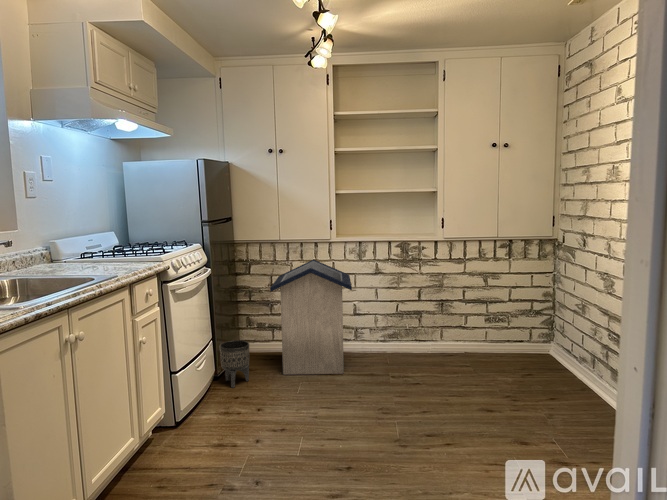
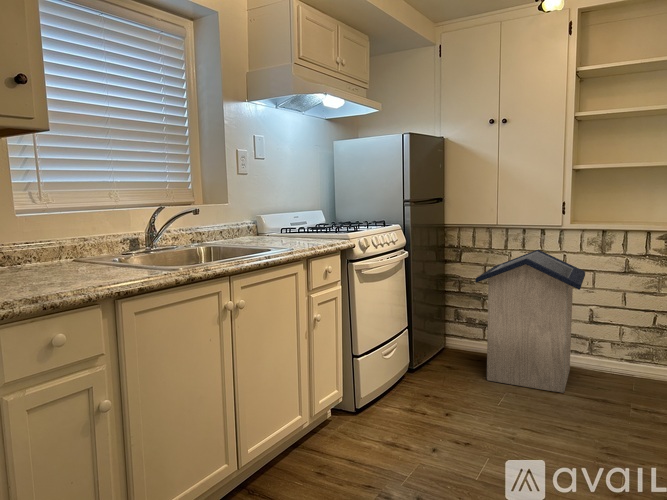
planter: present [219,340,249,388] -> none [415,333,448,385]

